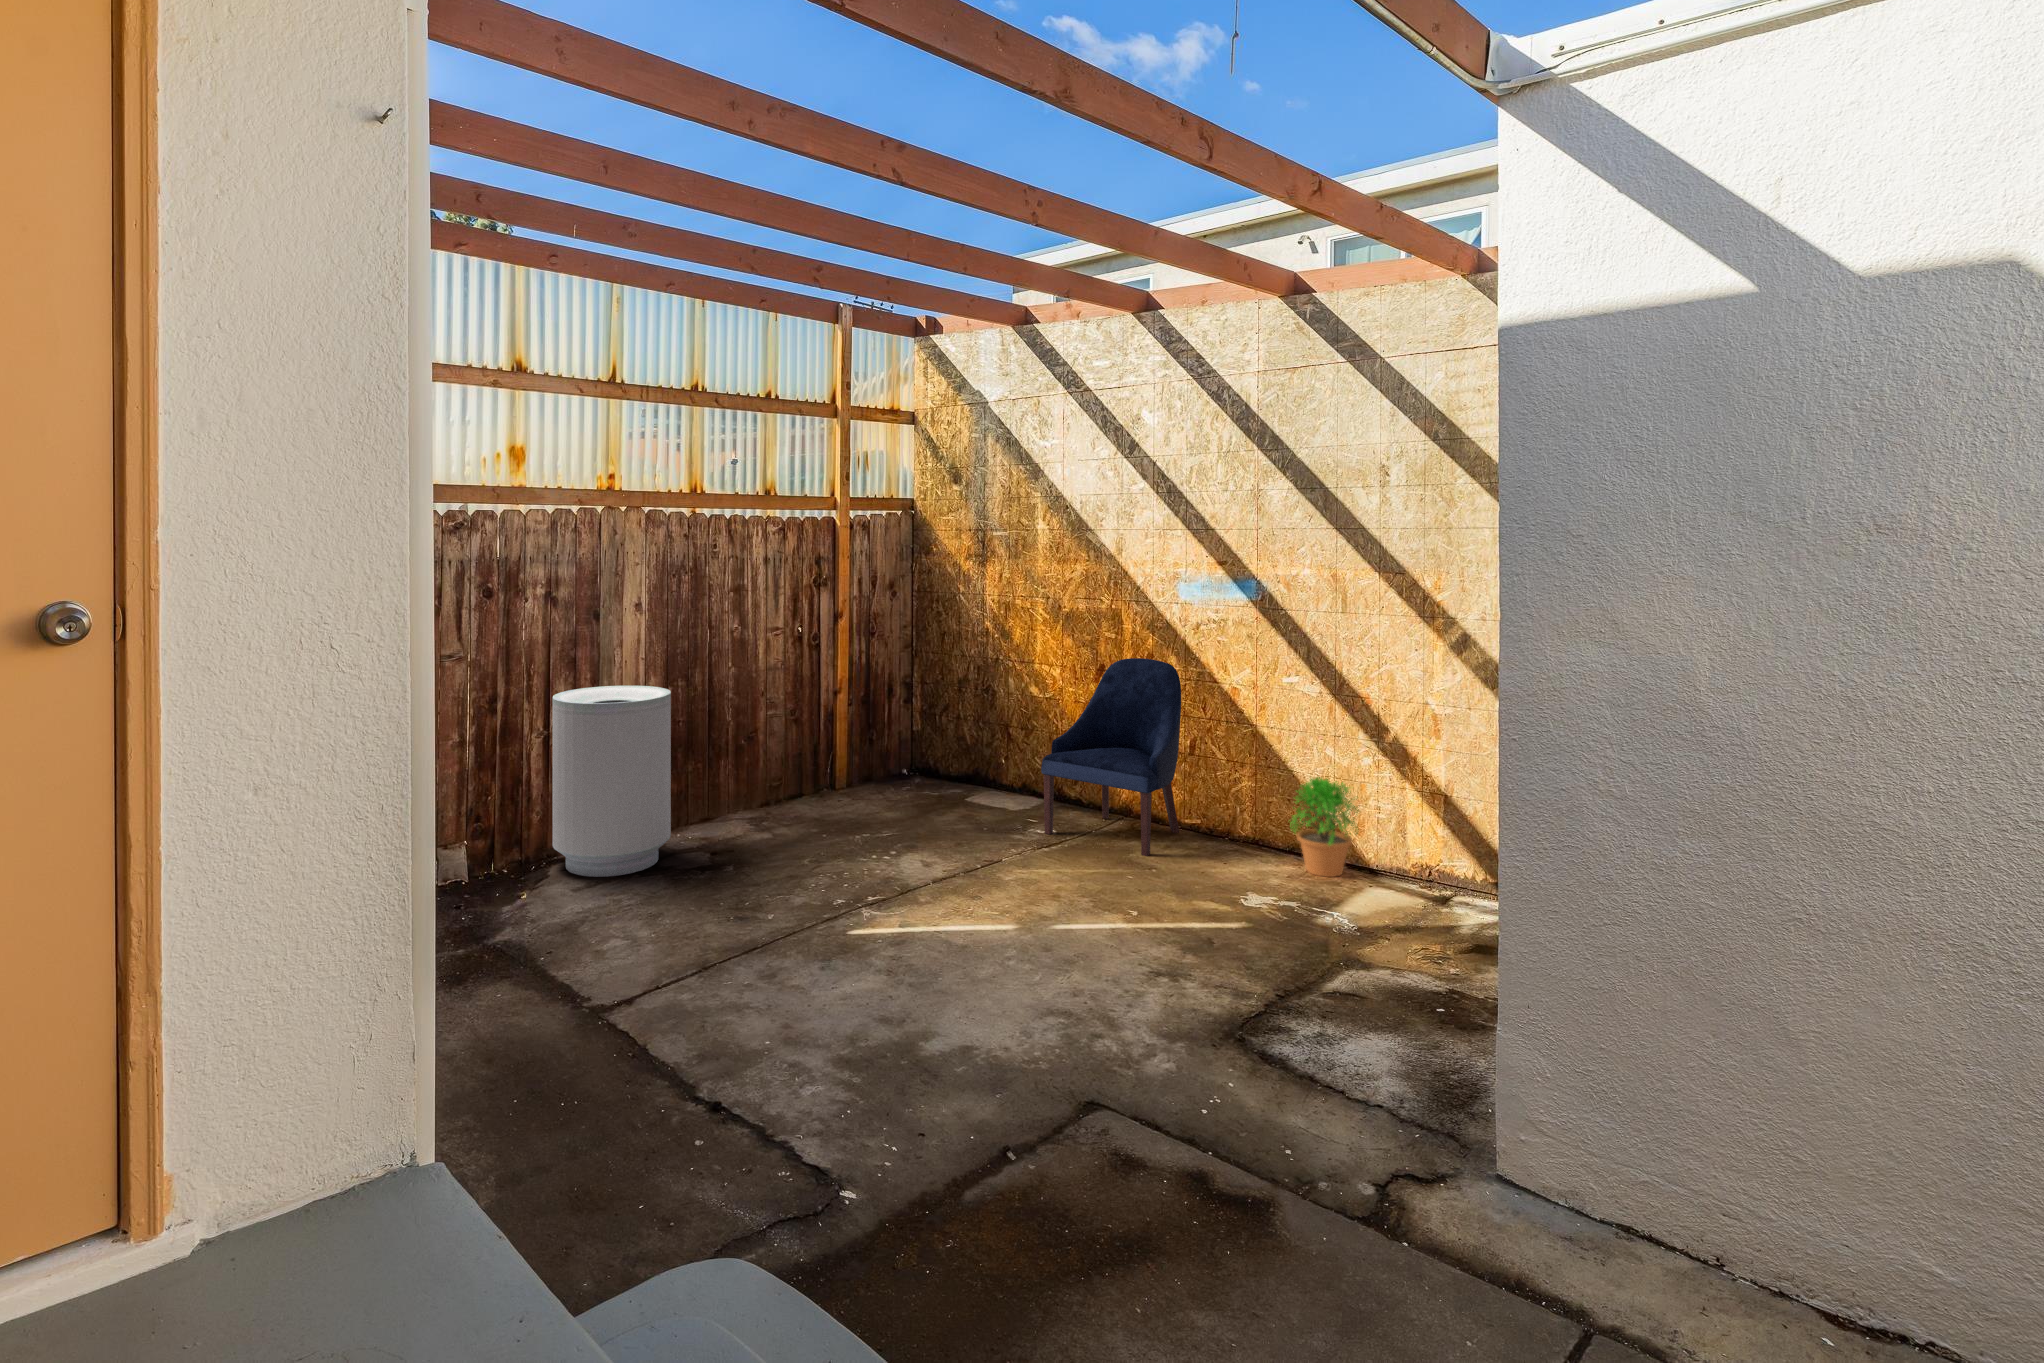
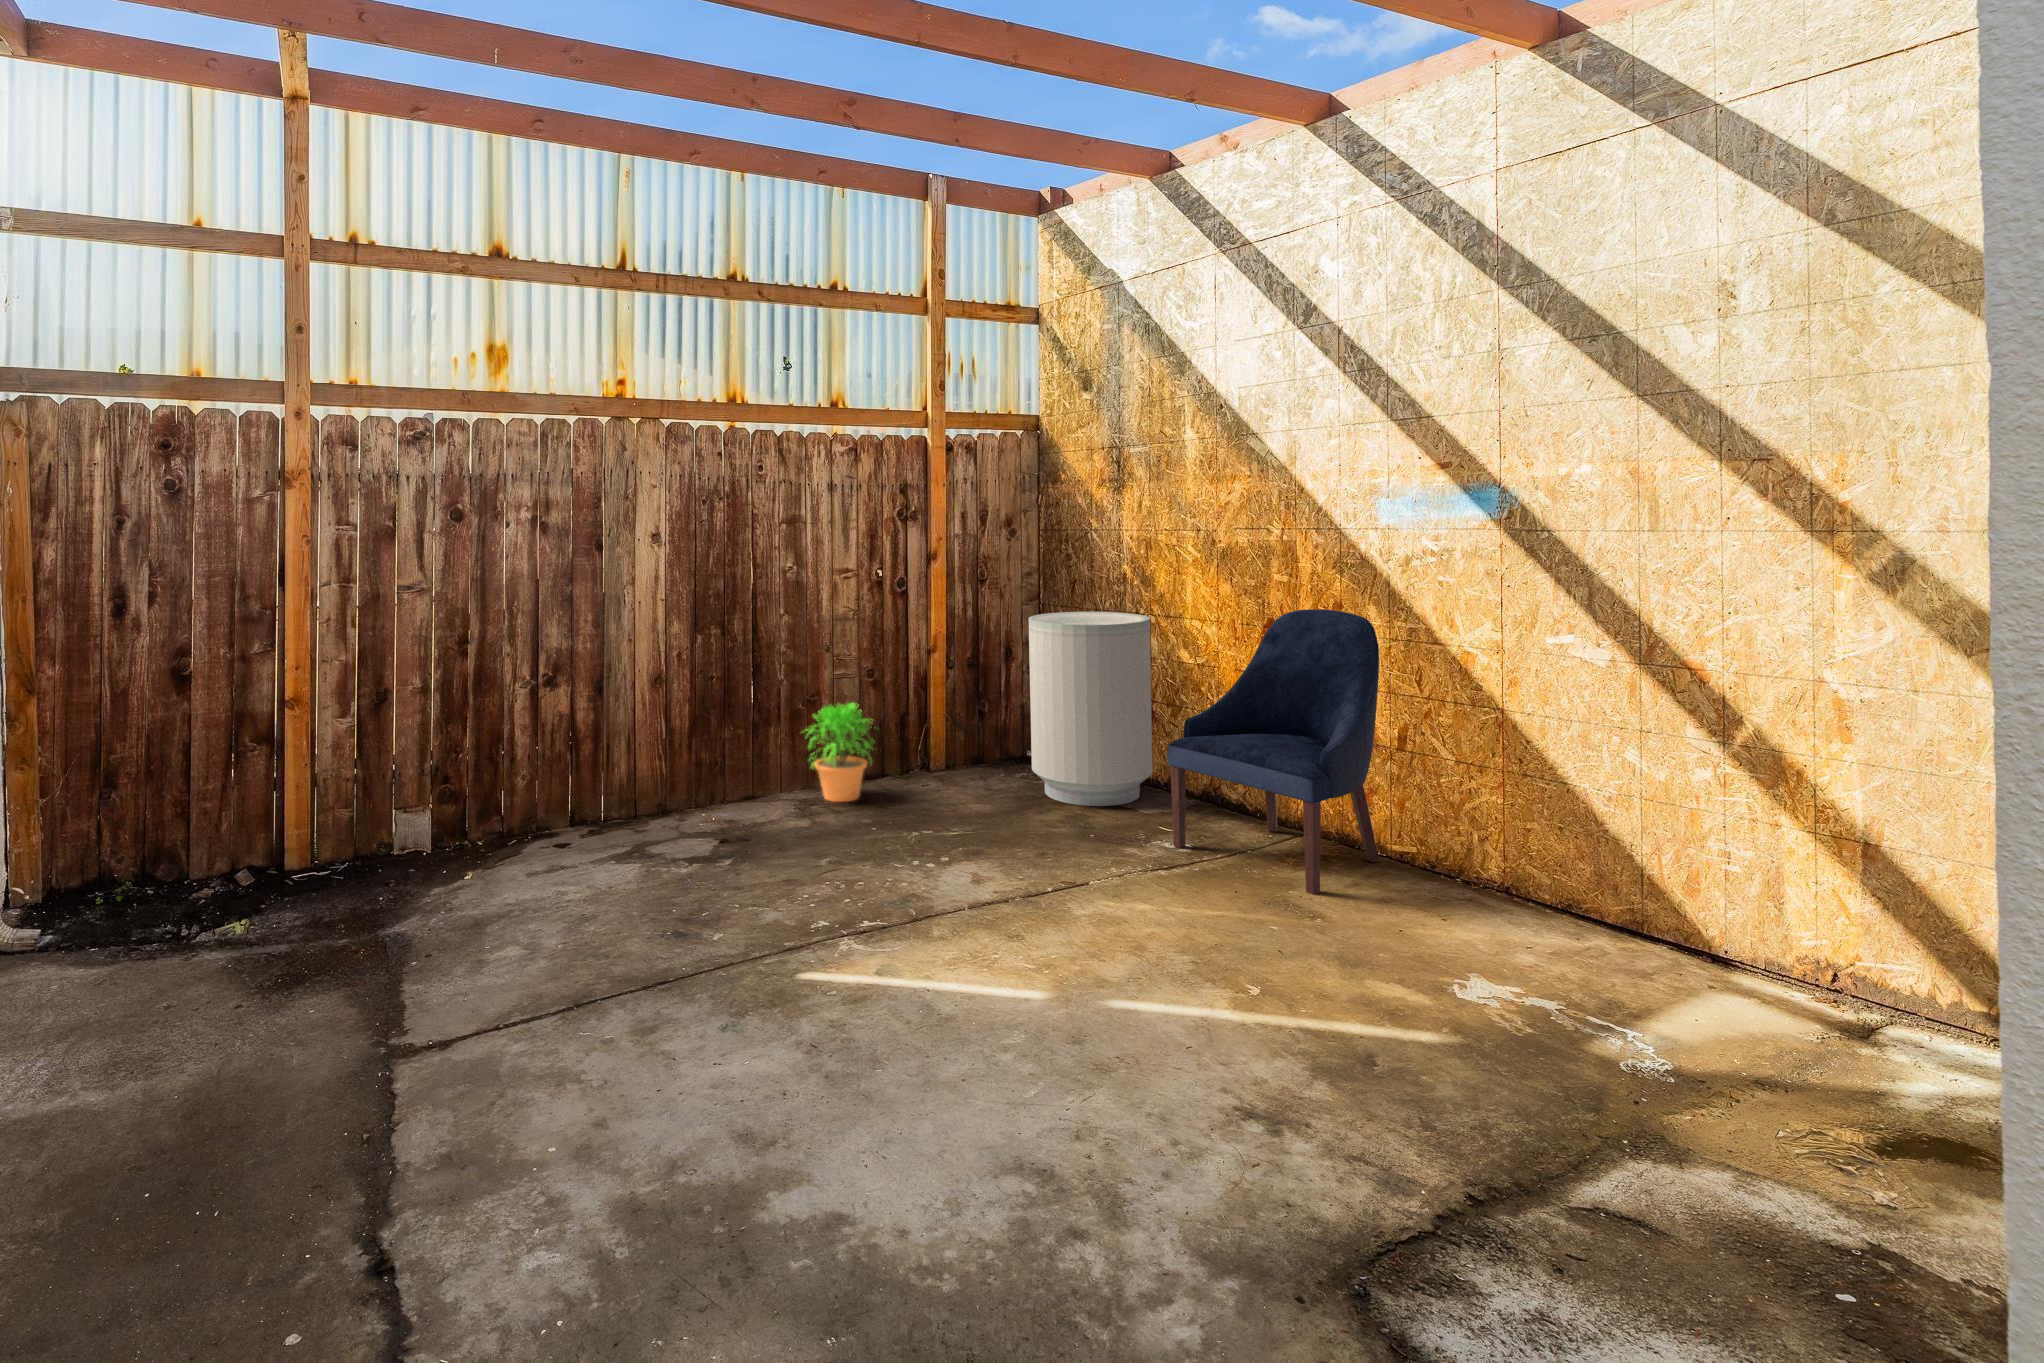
trash can: present [552,686,671,877] -> present [1029,612,1152,806]
potted plant: present [1290,777,1358,877] -> present [809,703,870,802]

